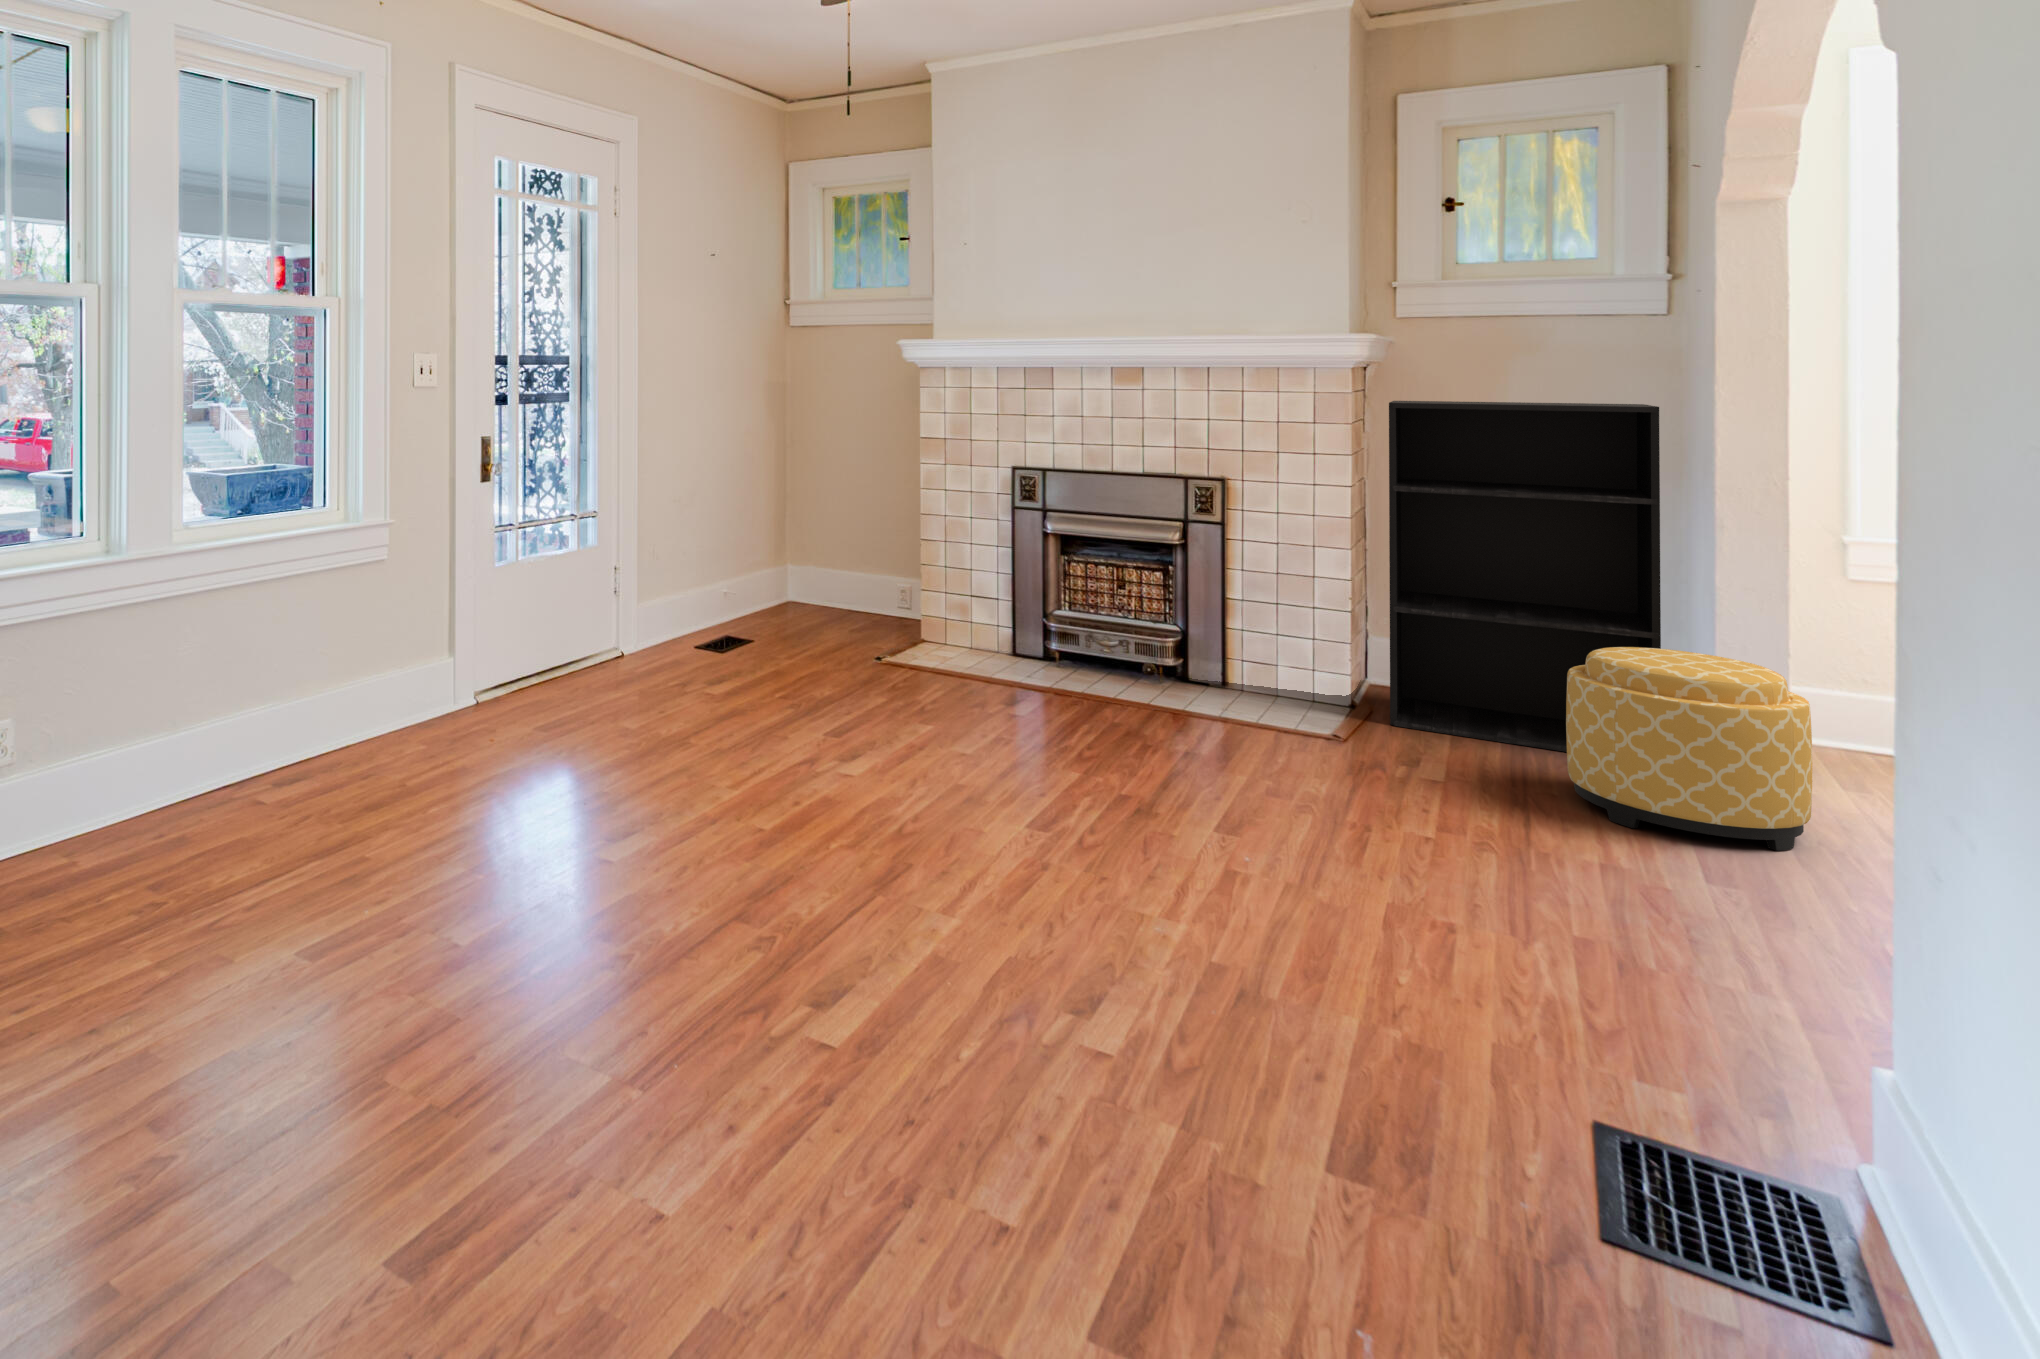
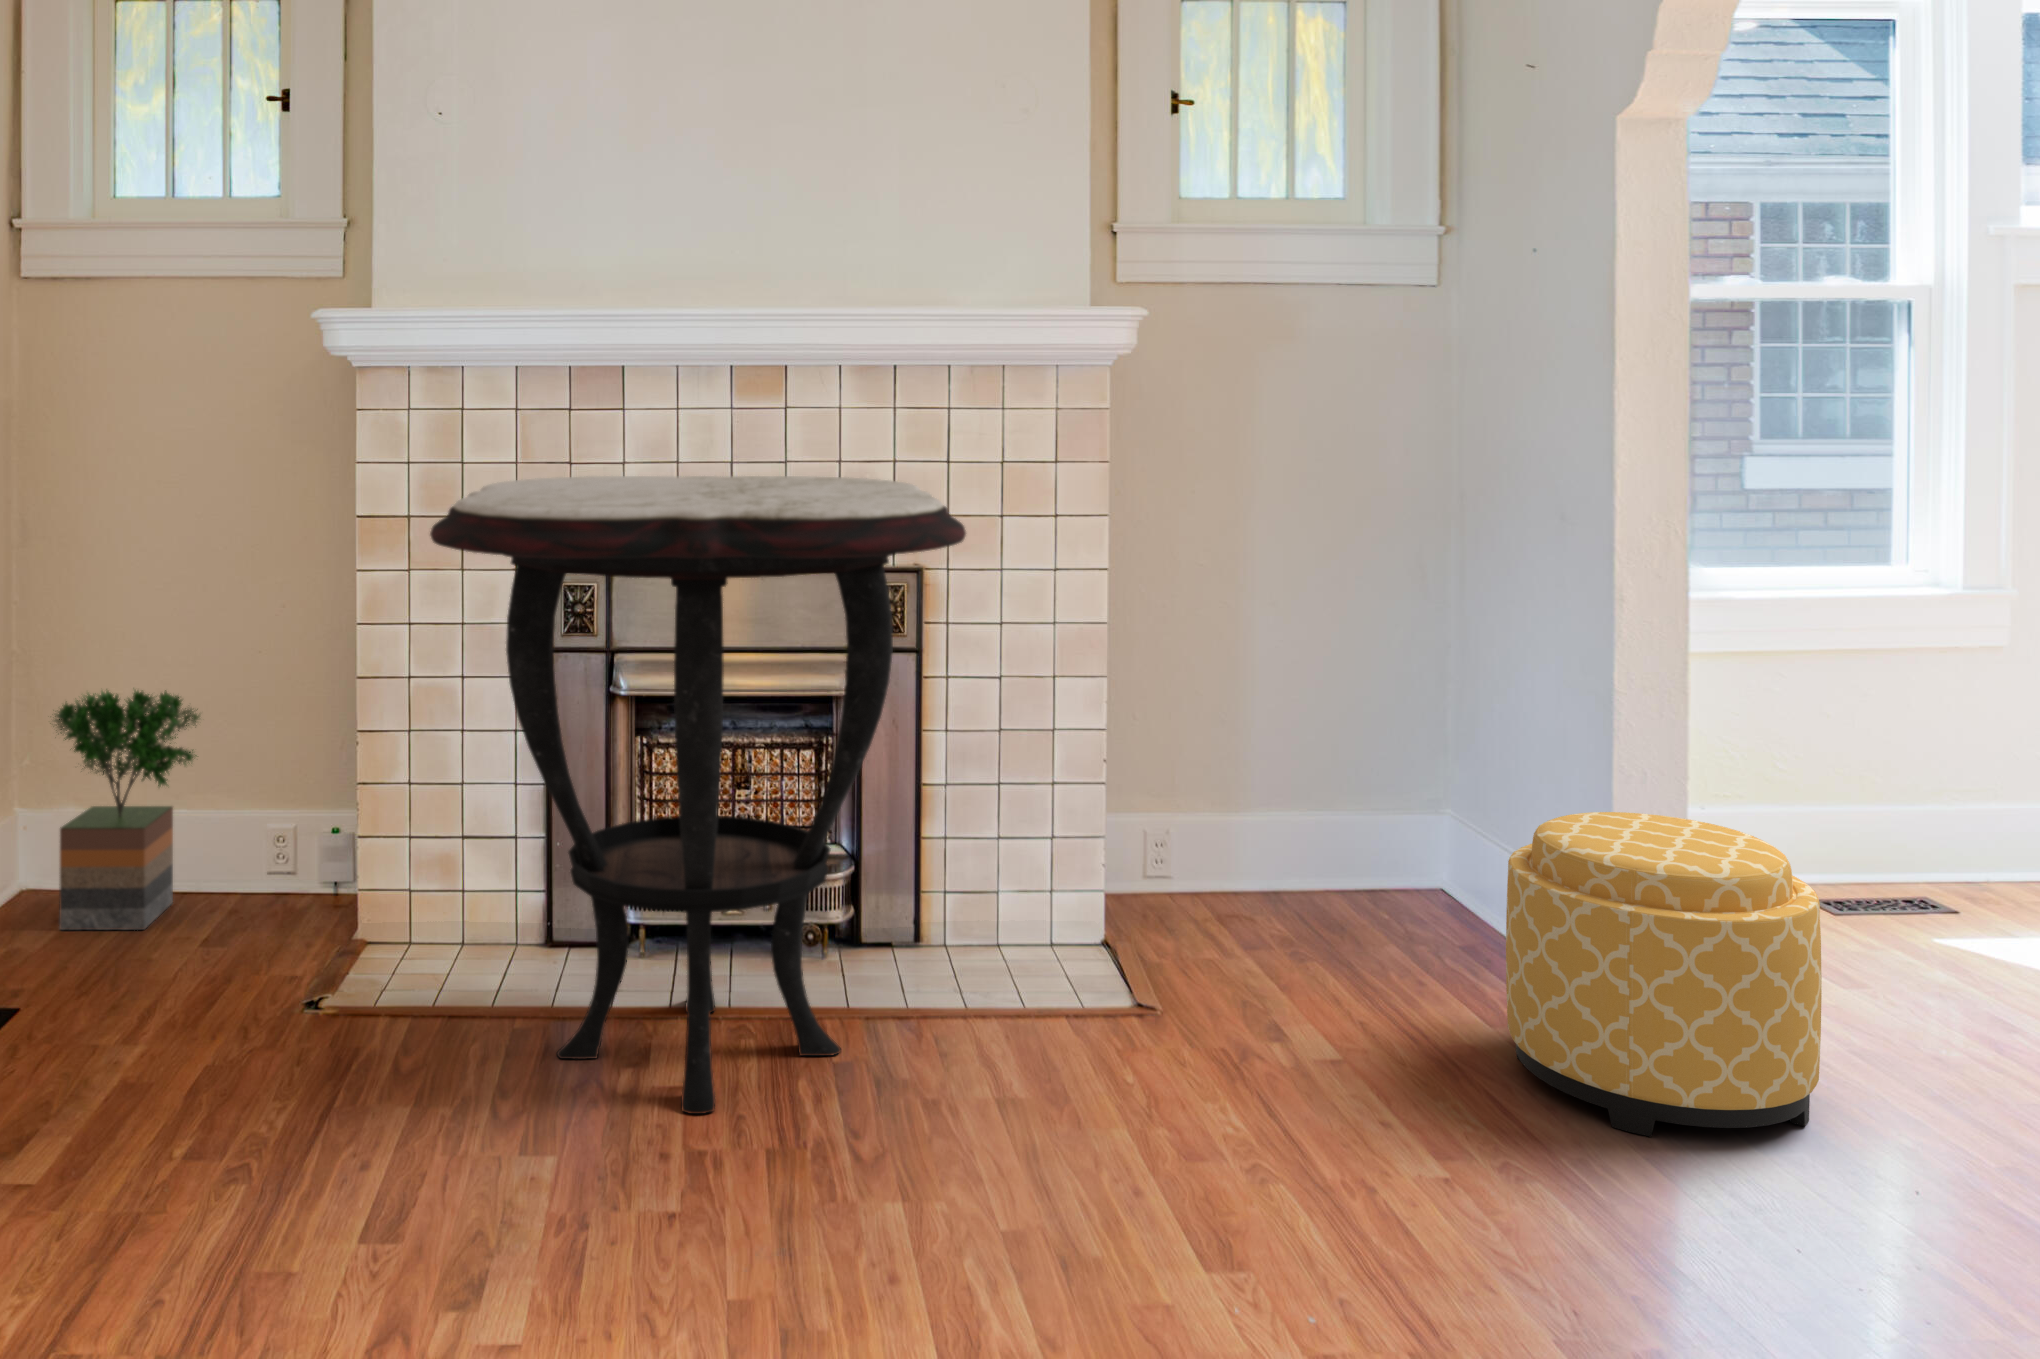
bookshelf: present [1389,401,1661,752] -> none [1138,421,1519,976]
side table: none [920,422,1207,714] -> present [430,476,966,1114]
potted tree: none [792,514,861,623] -> present [54,690,200,930]

